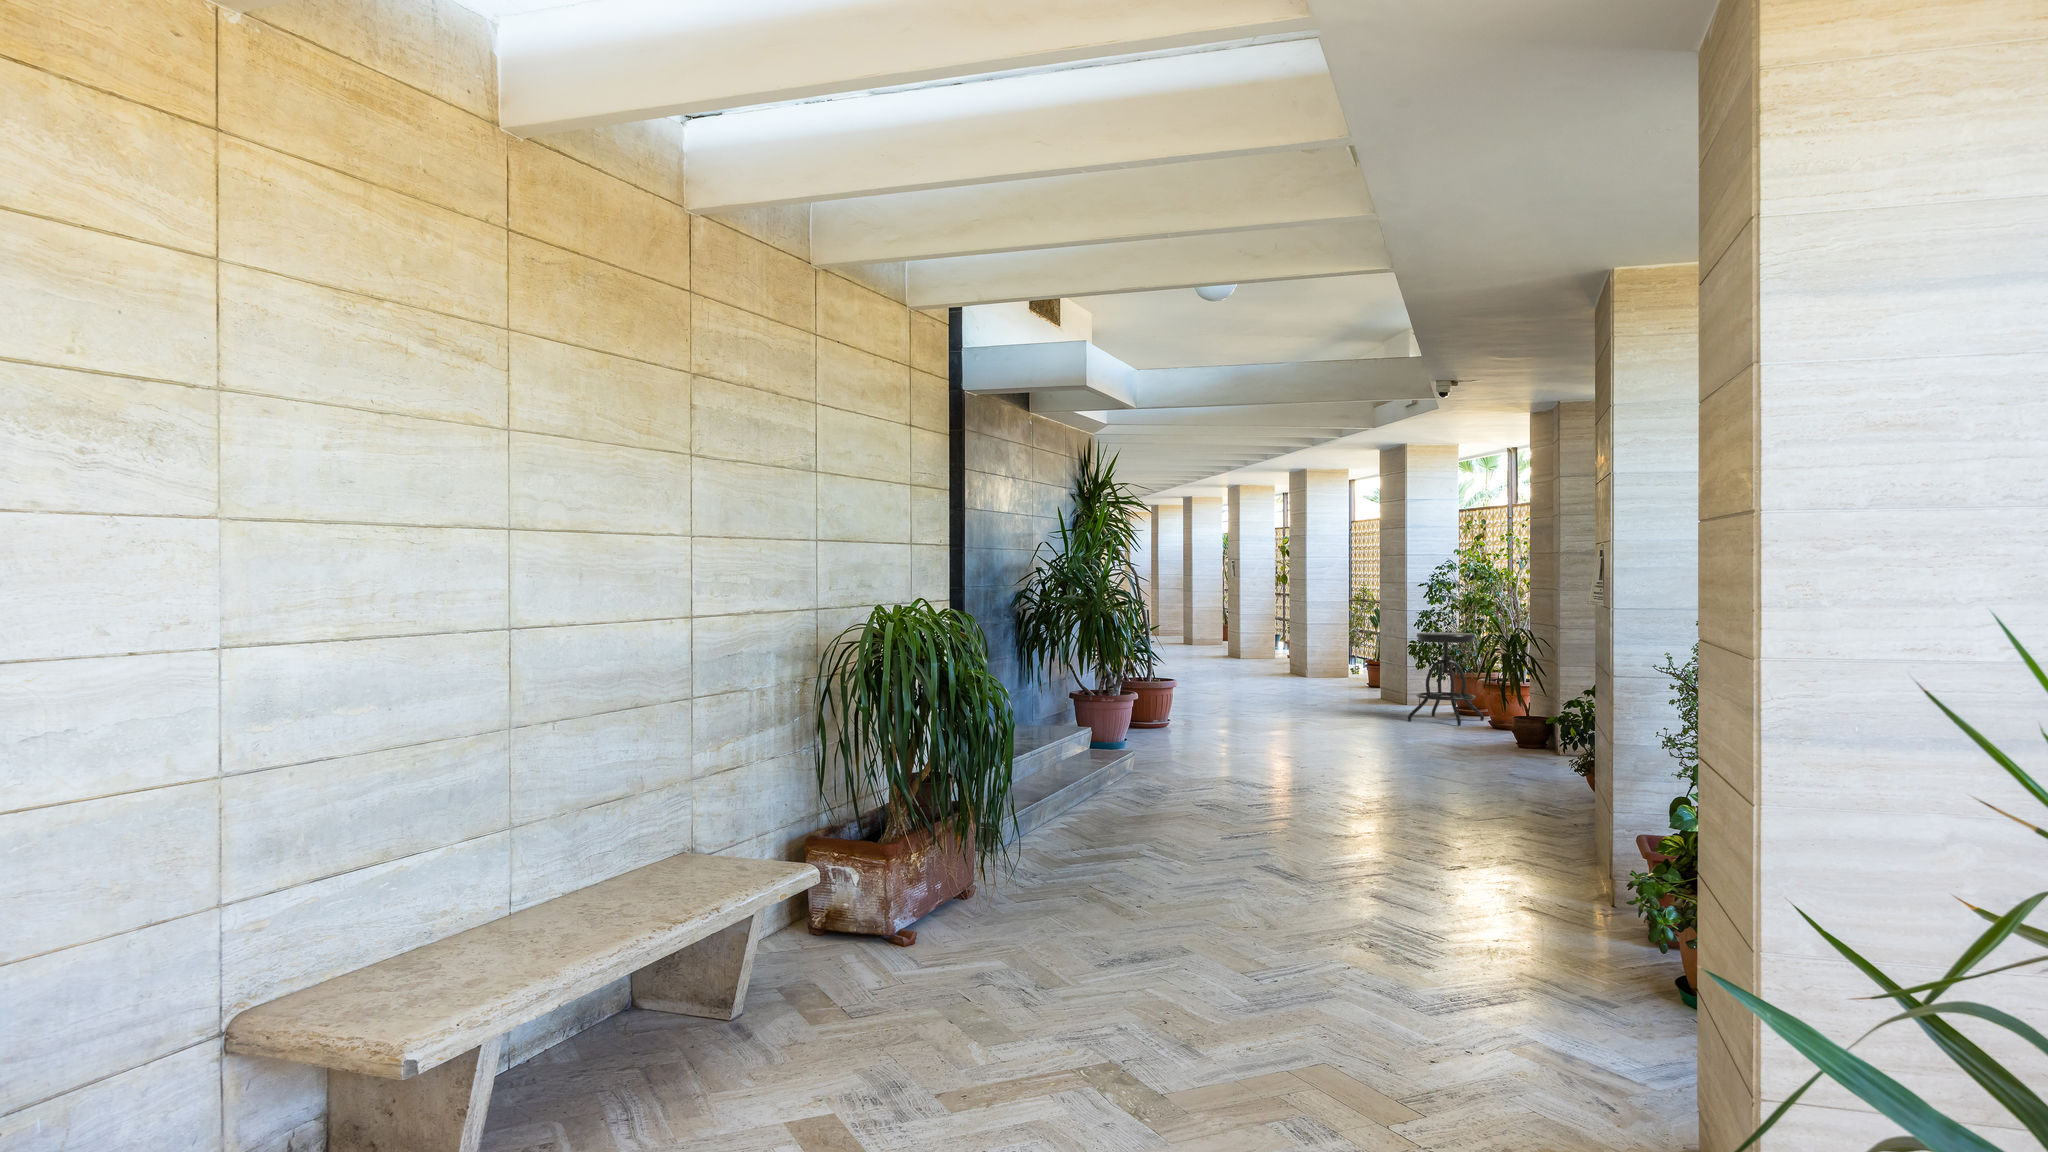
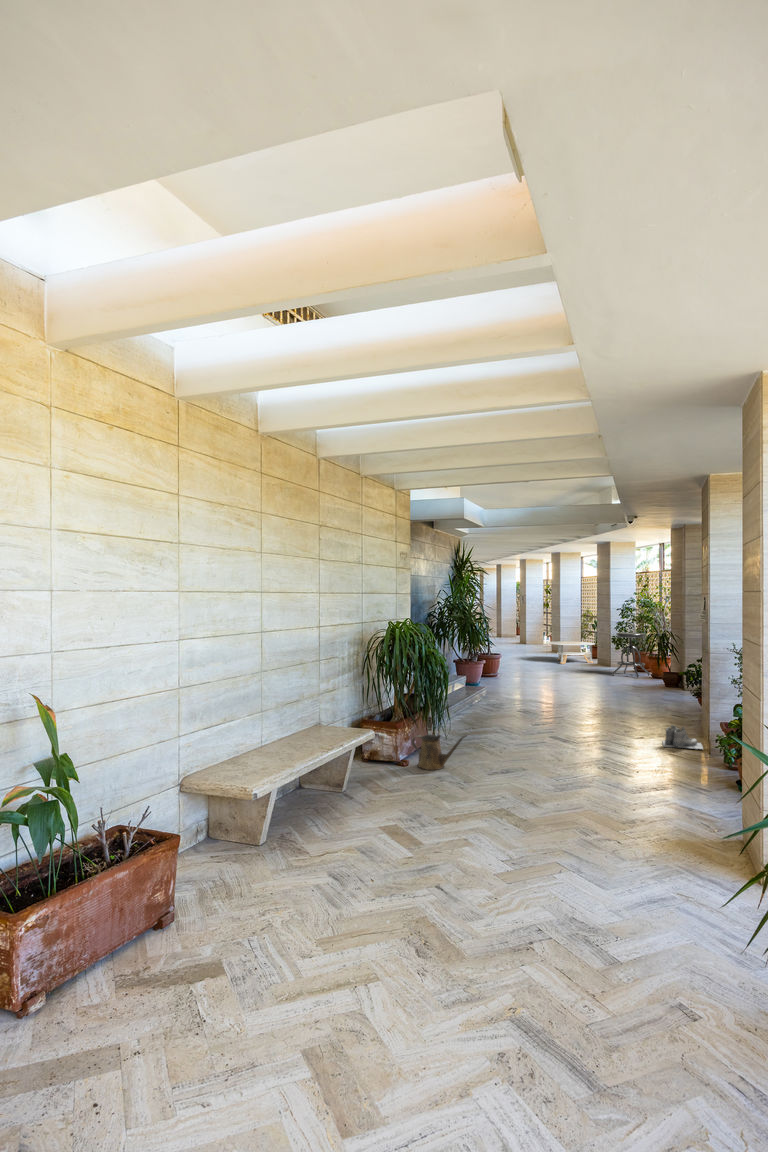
round table: none [1277,651,1376,697] -> present [547,641,595,664]
boots: none [1504,836,1594,891] -> present [663,725,703,749]
watering can: none [926,870,1049,953] -> present [412,735,467,770]

